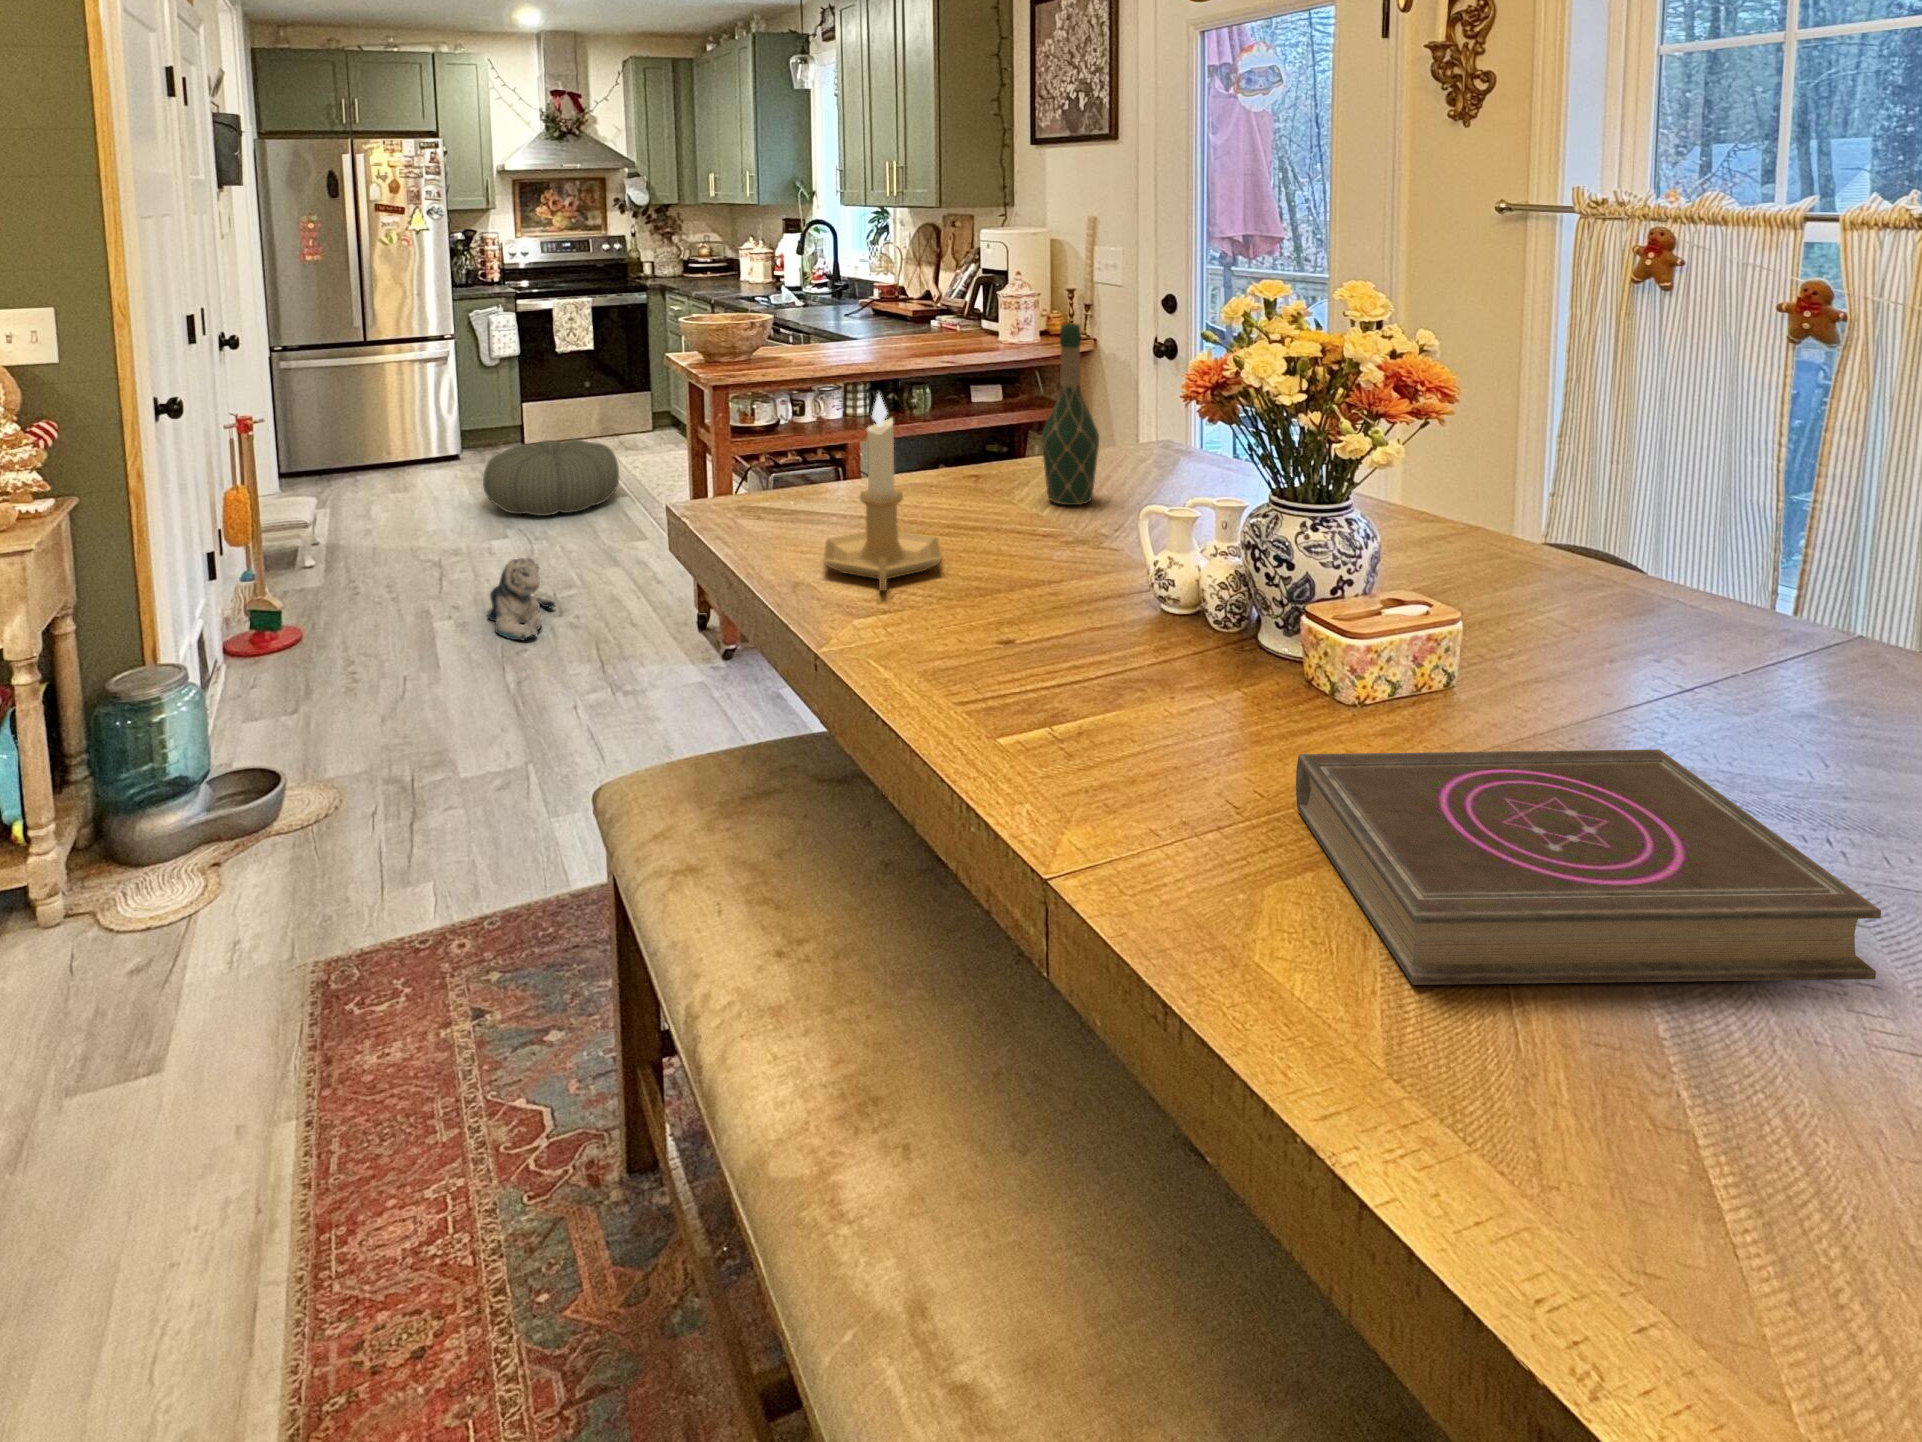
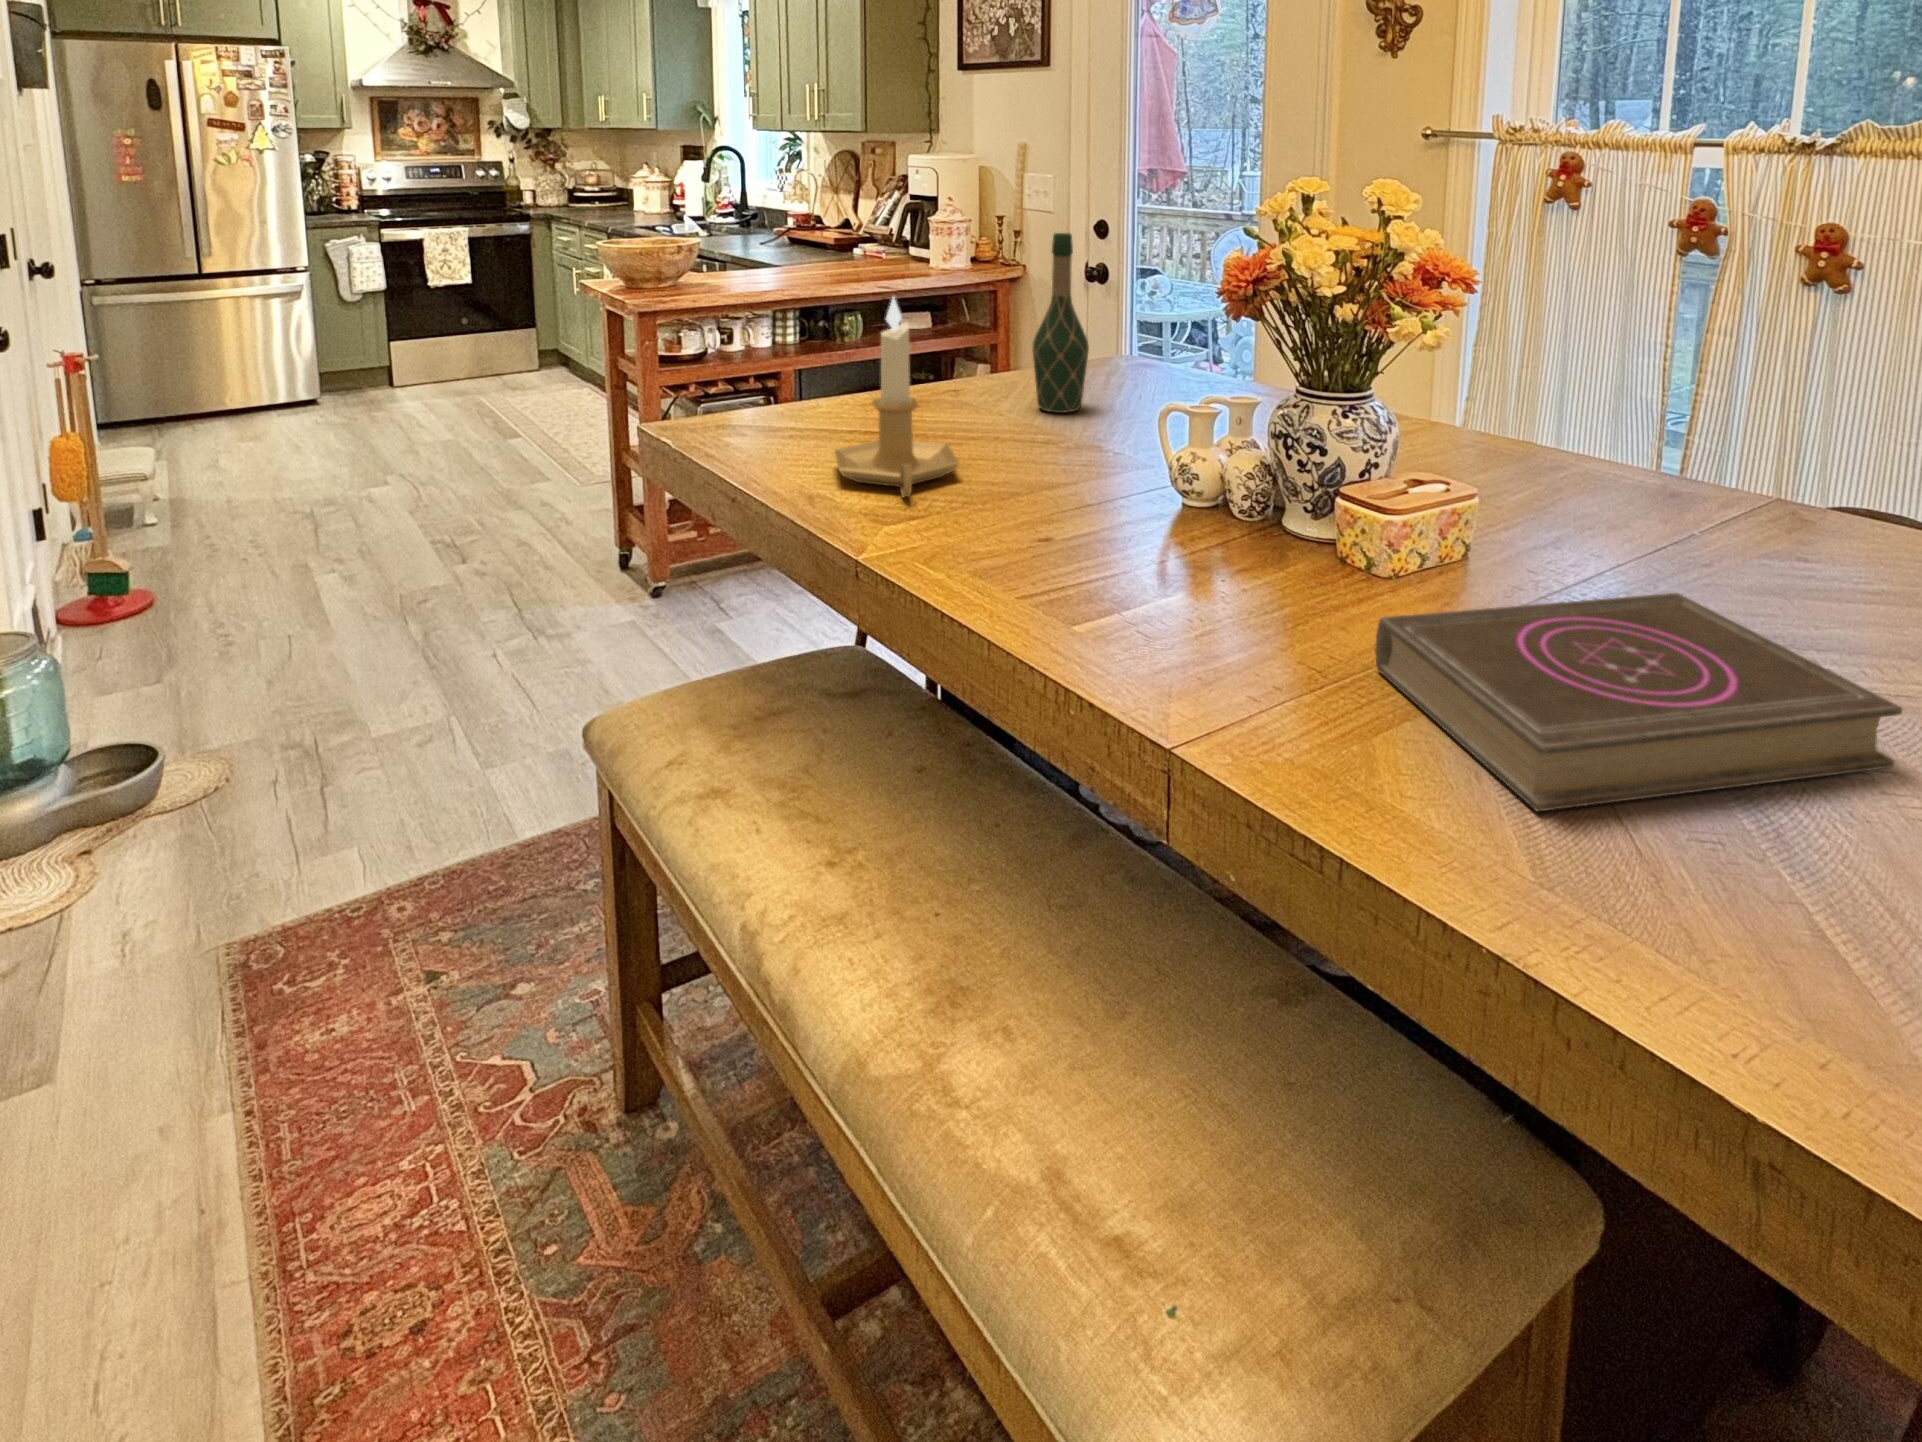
pouf: present [483,439,619,516] -> none [363,376,520,458]
plush toy: present [487,558,555,640] -> none [385,500,465,587]

